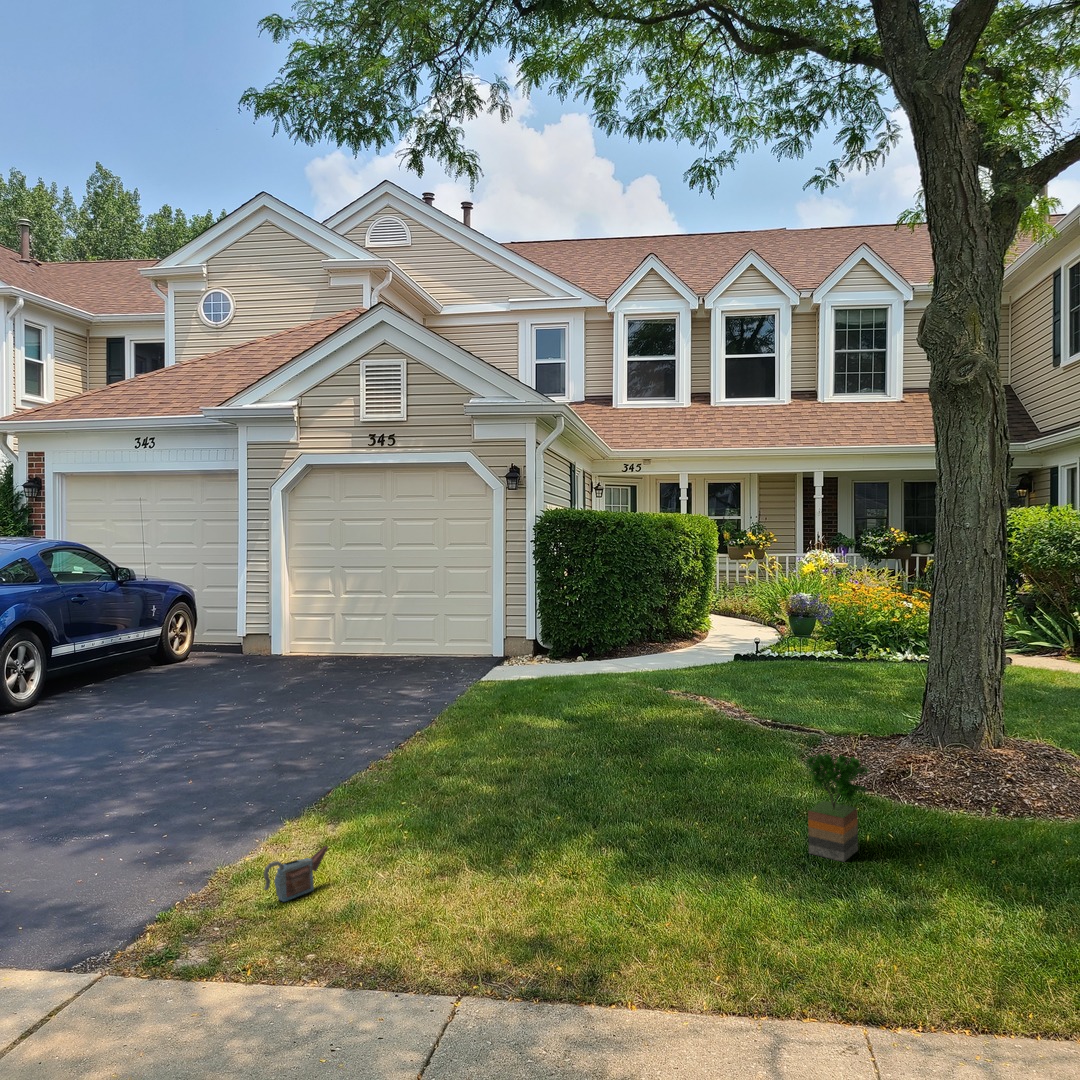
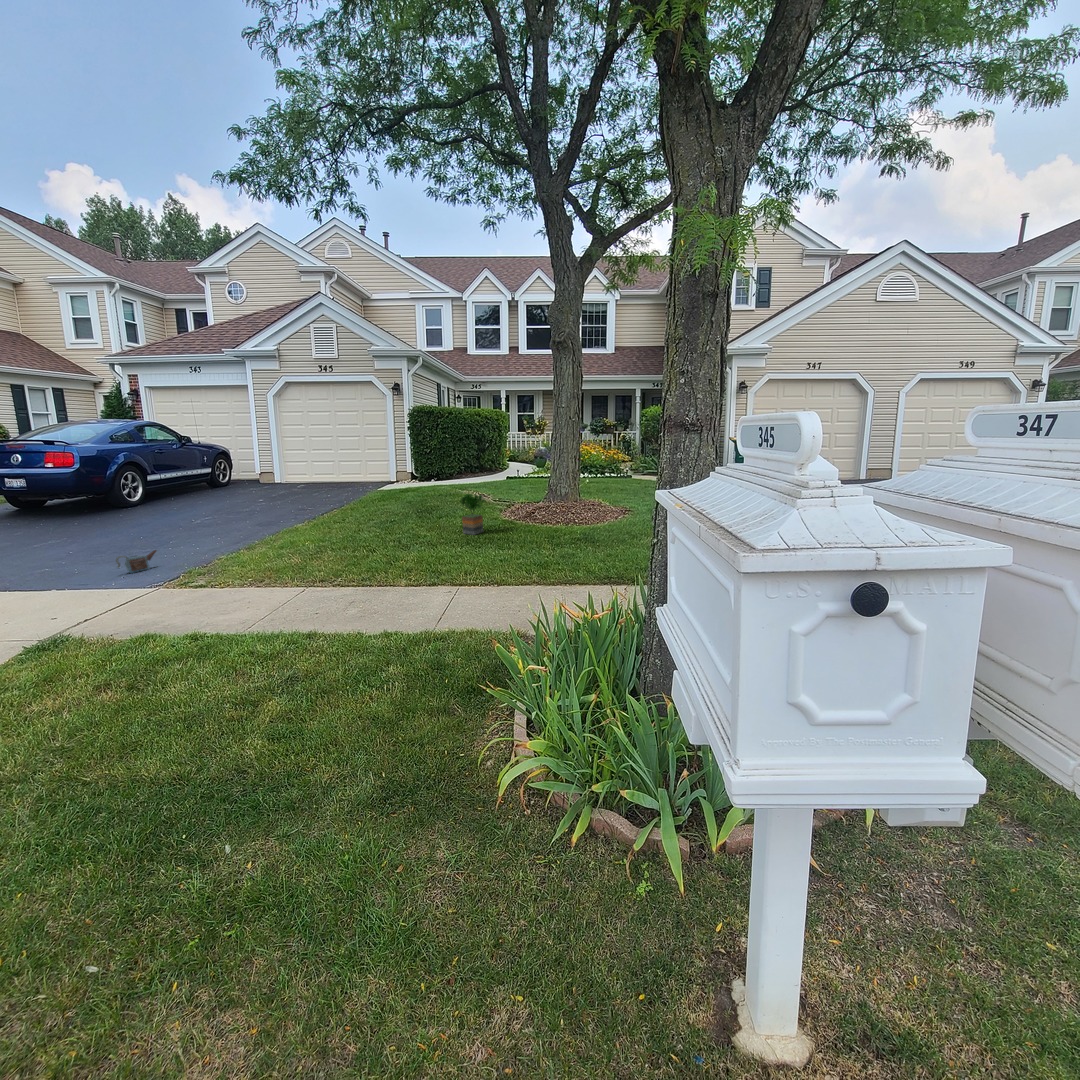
watering can: present [264,846,328,902] -> present [116,550,156,573]

